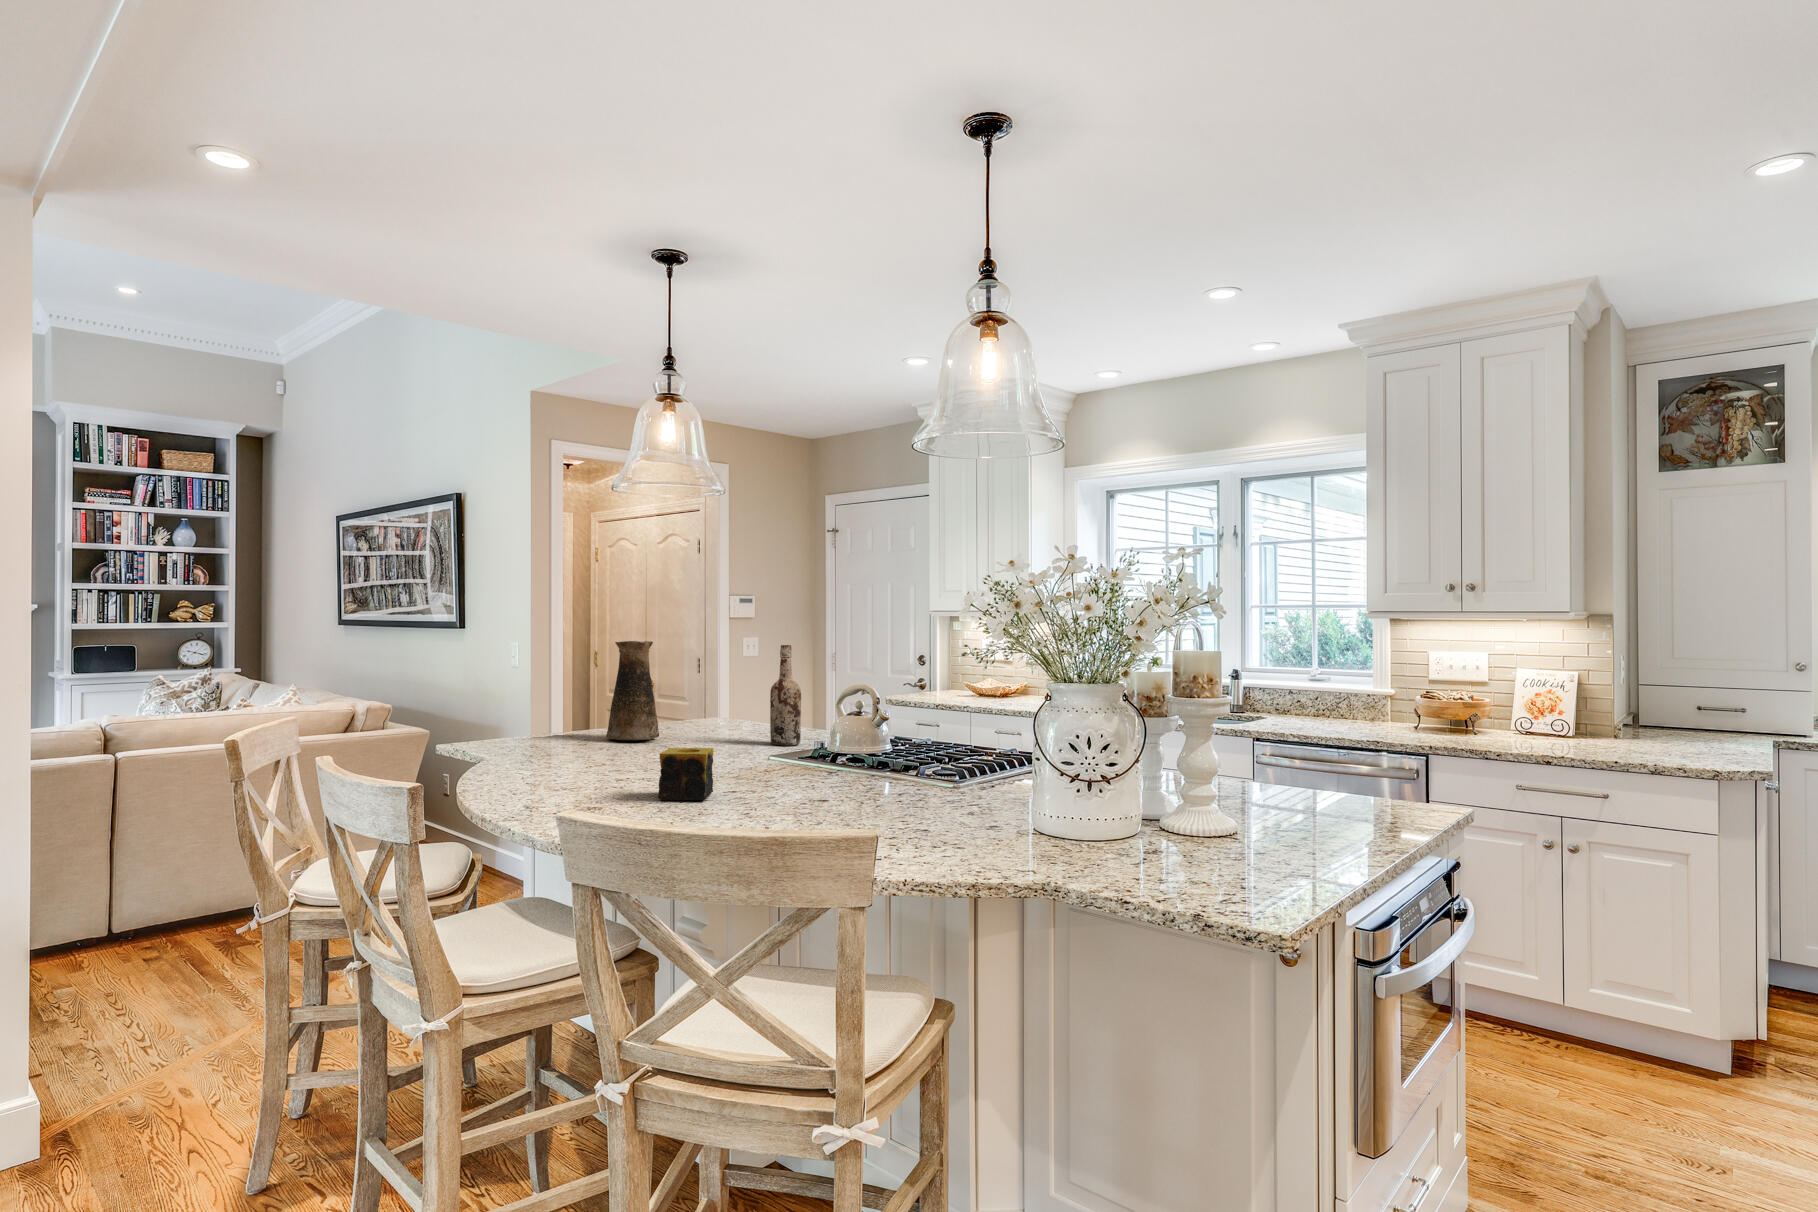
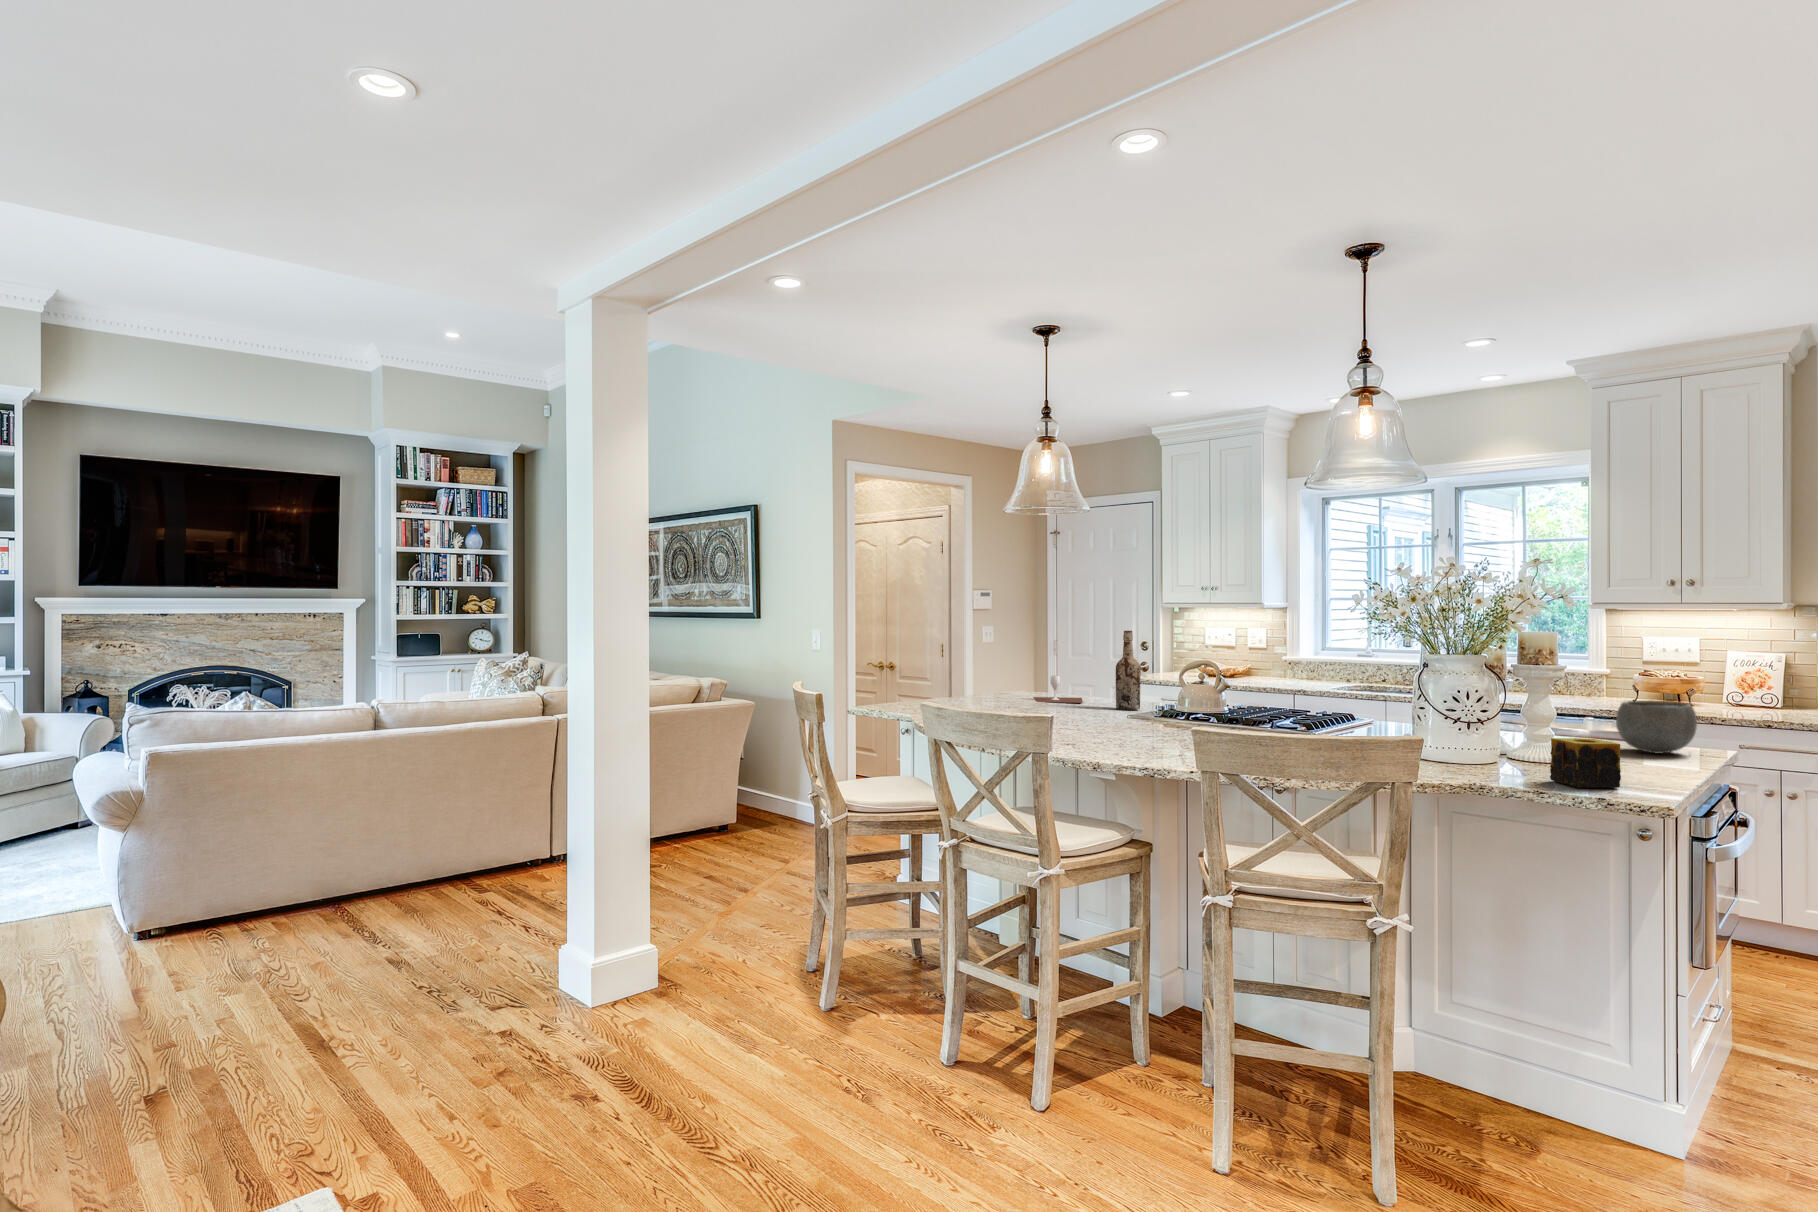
pitcher: present [606,641,659,741] -> none [989,627,1029,705]
wine glass: none [675,700,758,735] -> present [1033,676,1082,703]
ceramic bowl: none [1304,745,1402,818] -> present [1616,701,1697,753]
candle: present [658,748,713,800] -> present [1550,738,1621,788]

